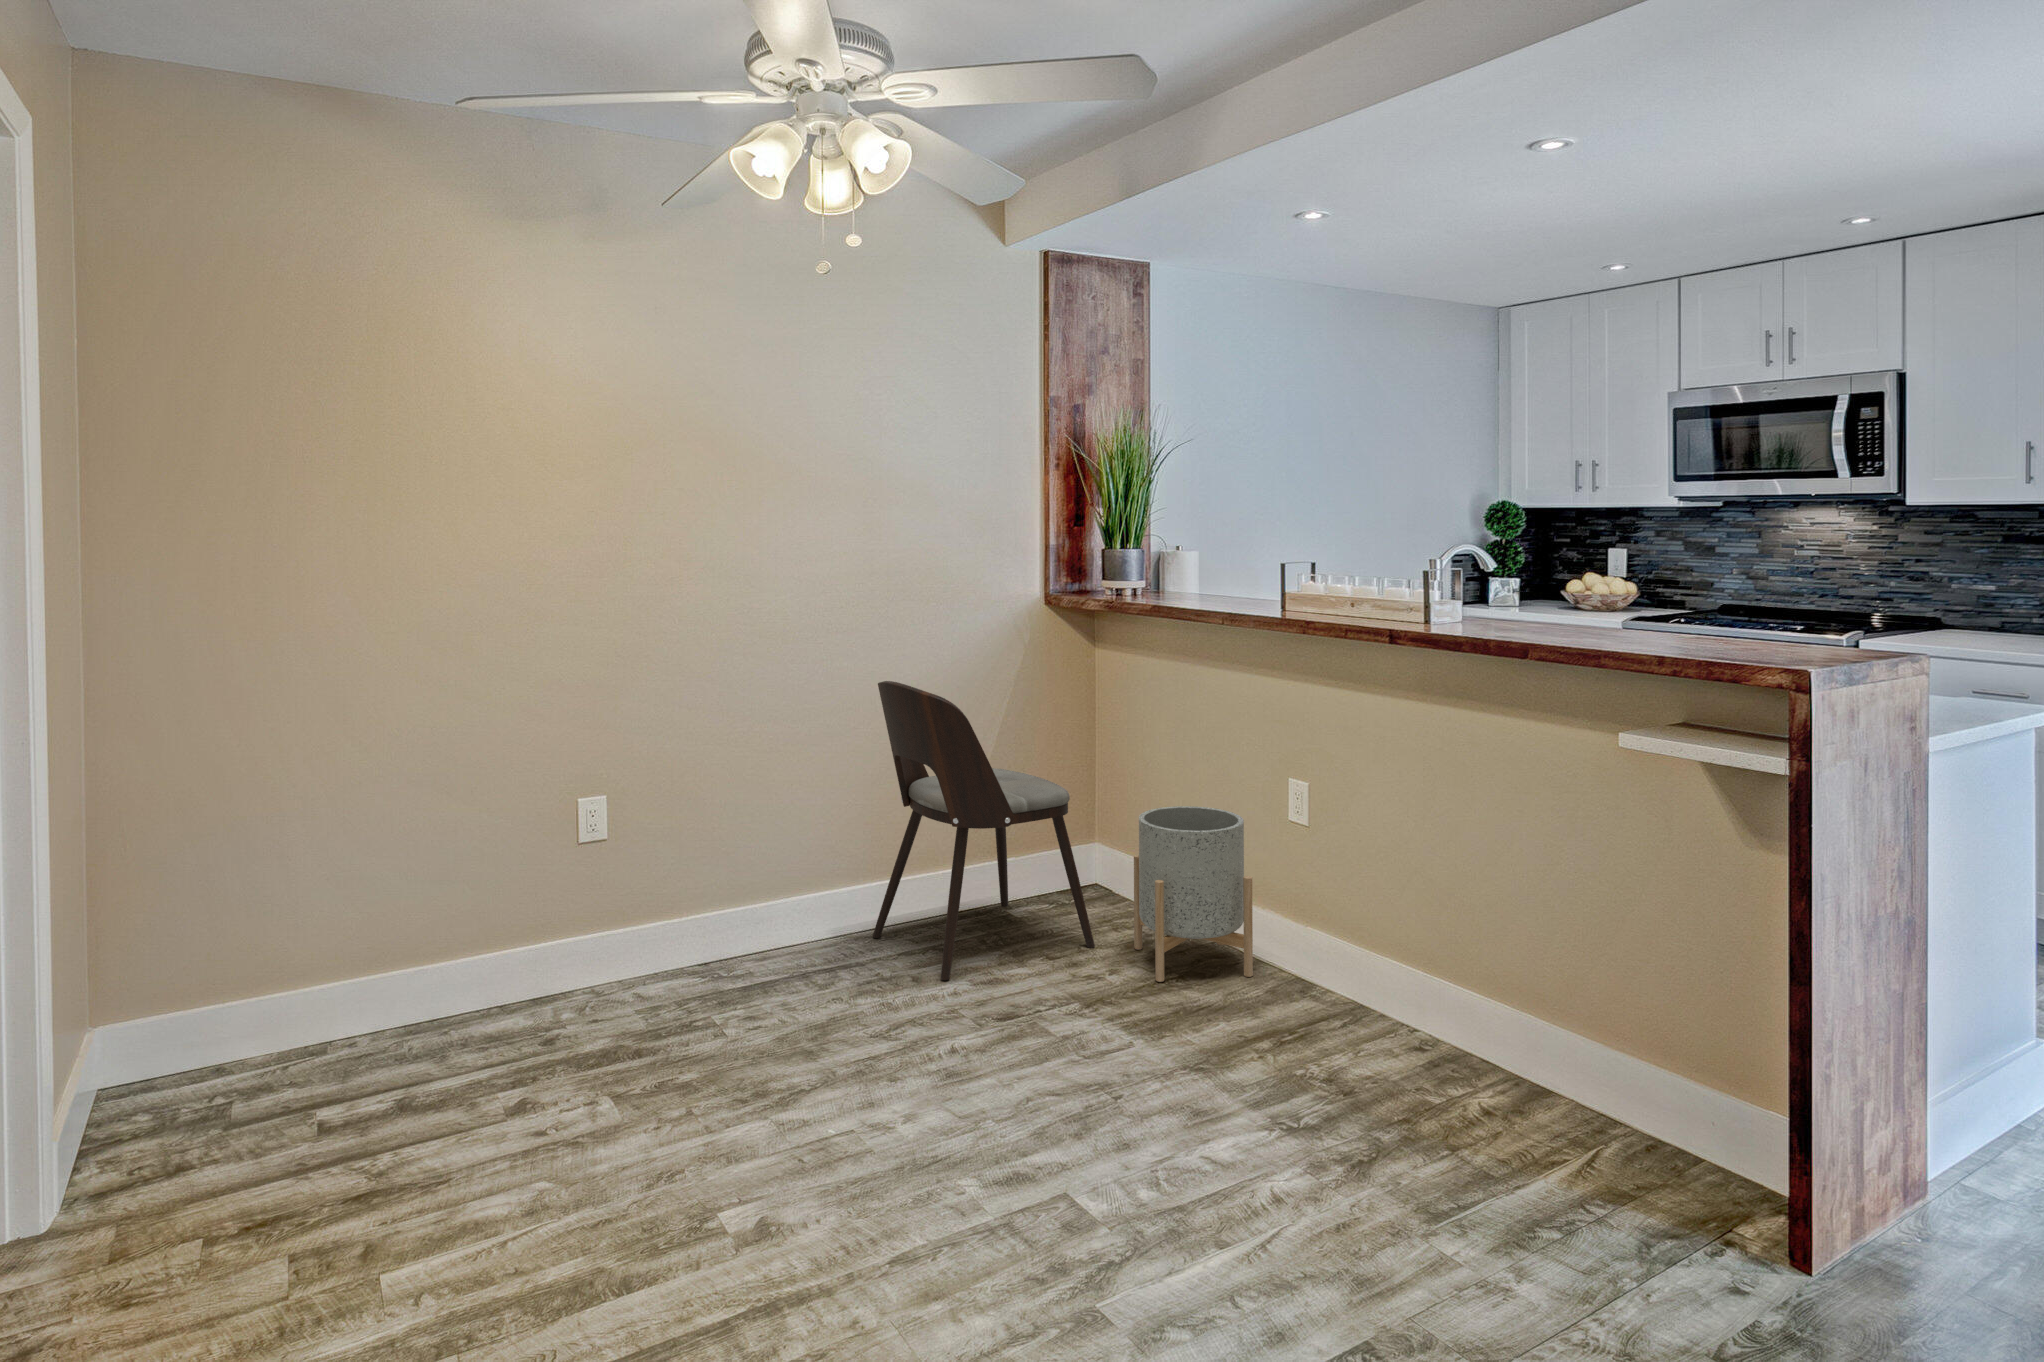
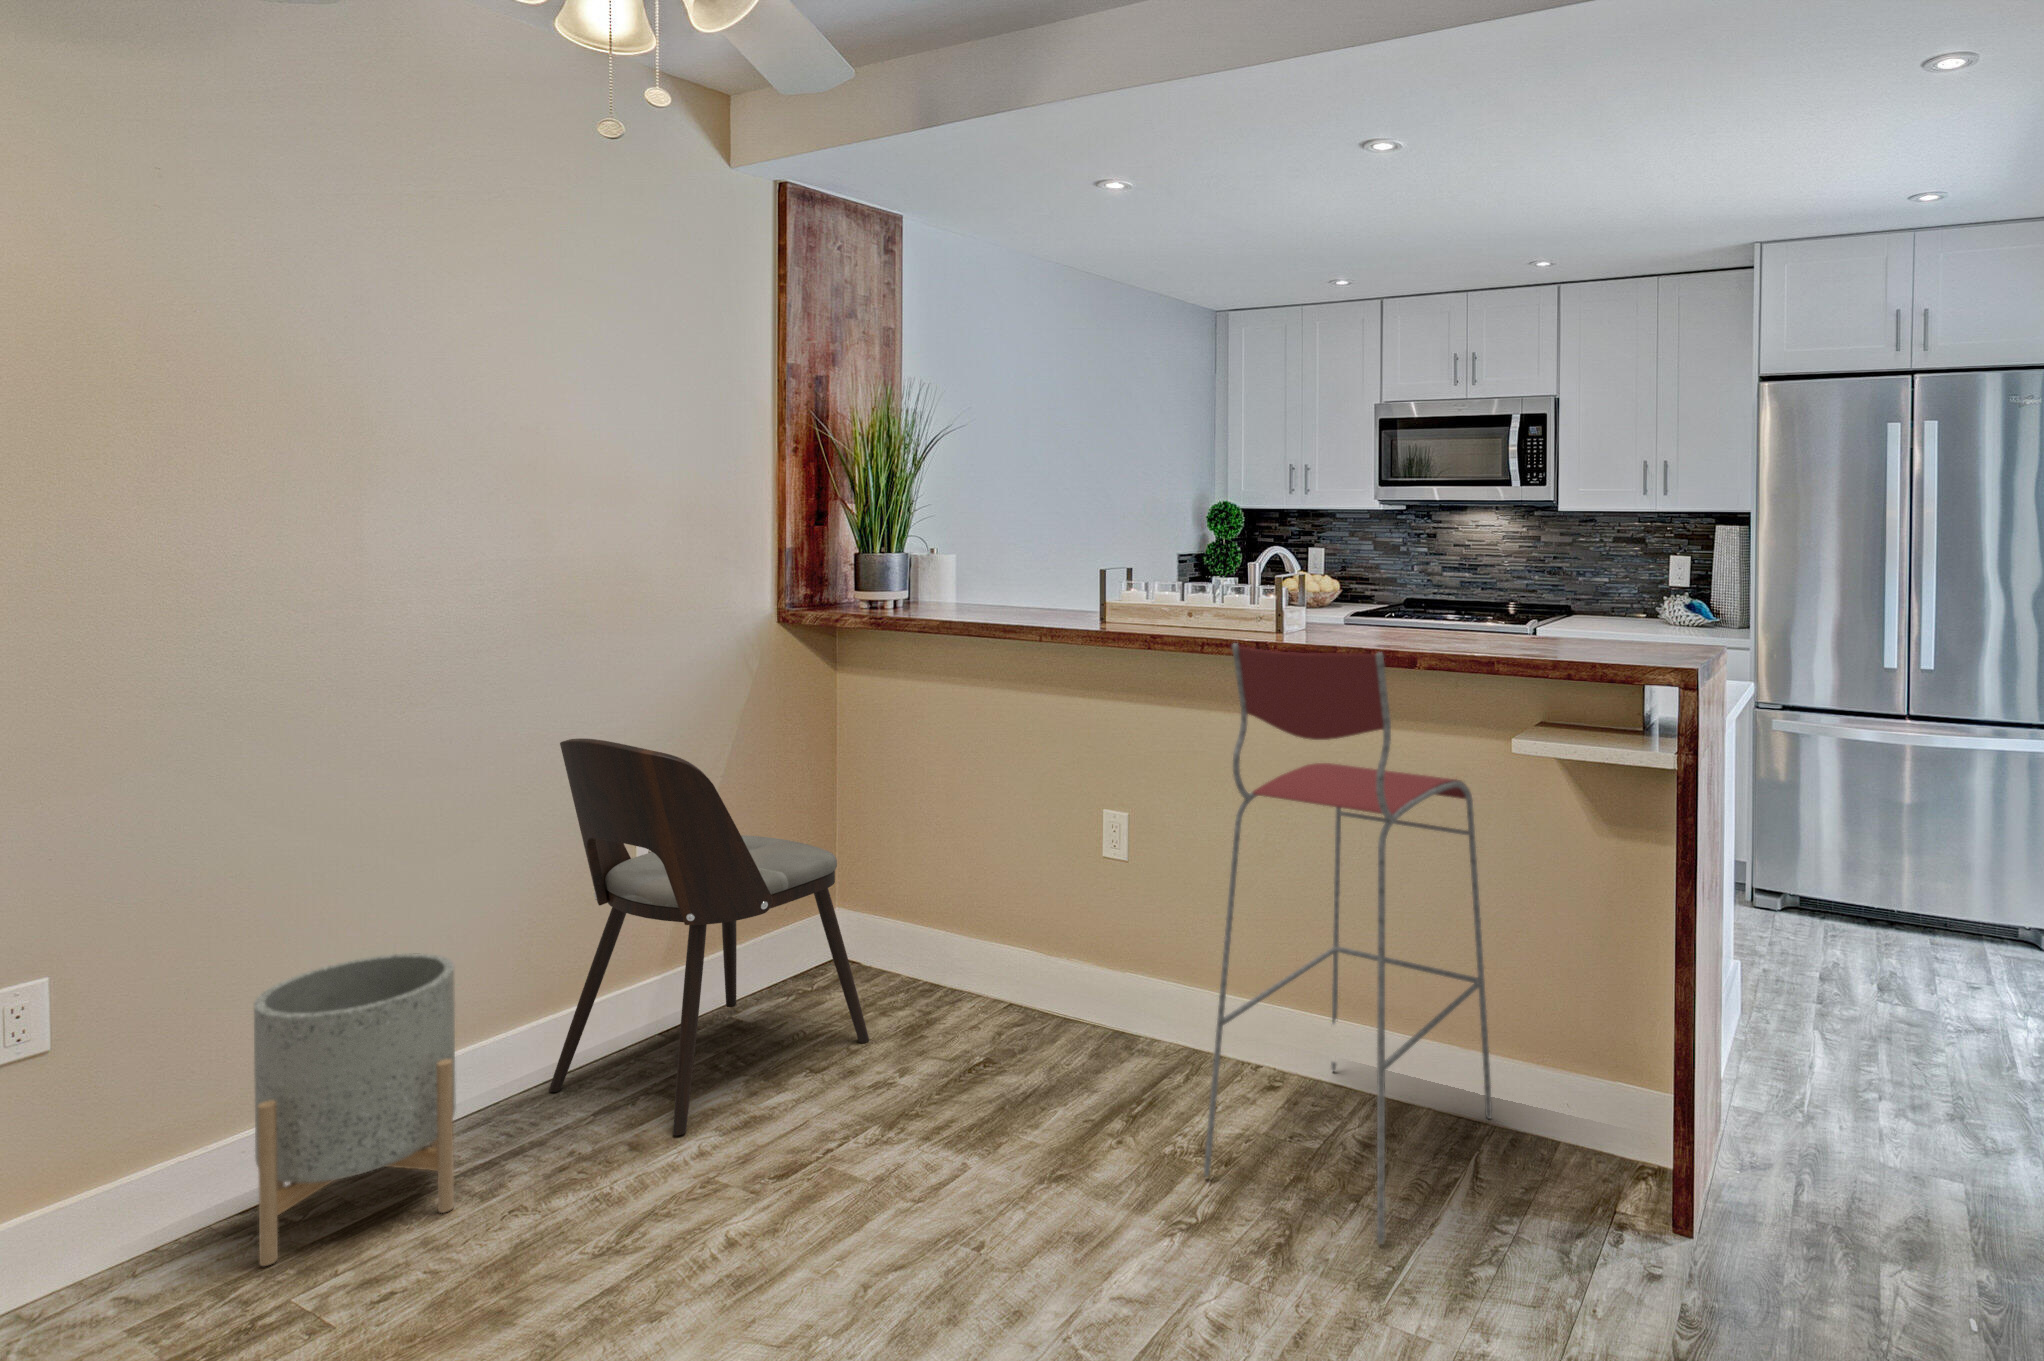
bar stool: none [1321,630,1632,1178] -> present [1204,643,1492,1244]
planter: present [1134,806,1253,982] -> present [254,953,456,1266]

